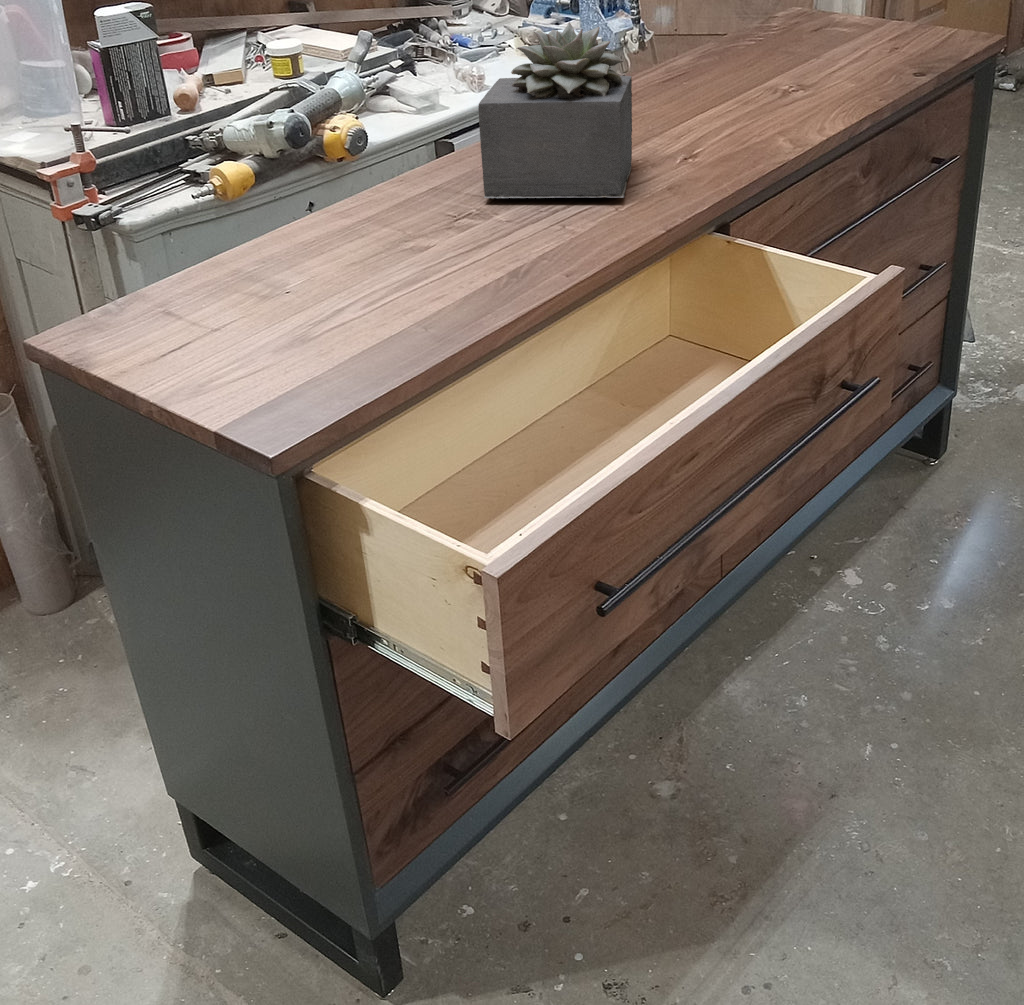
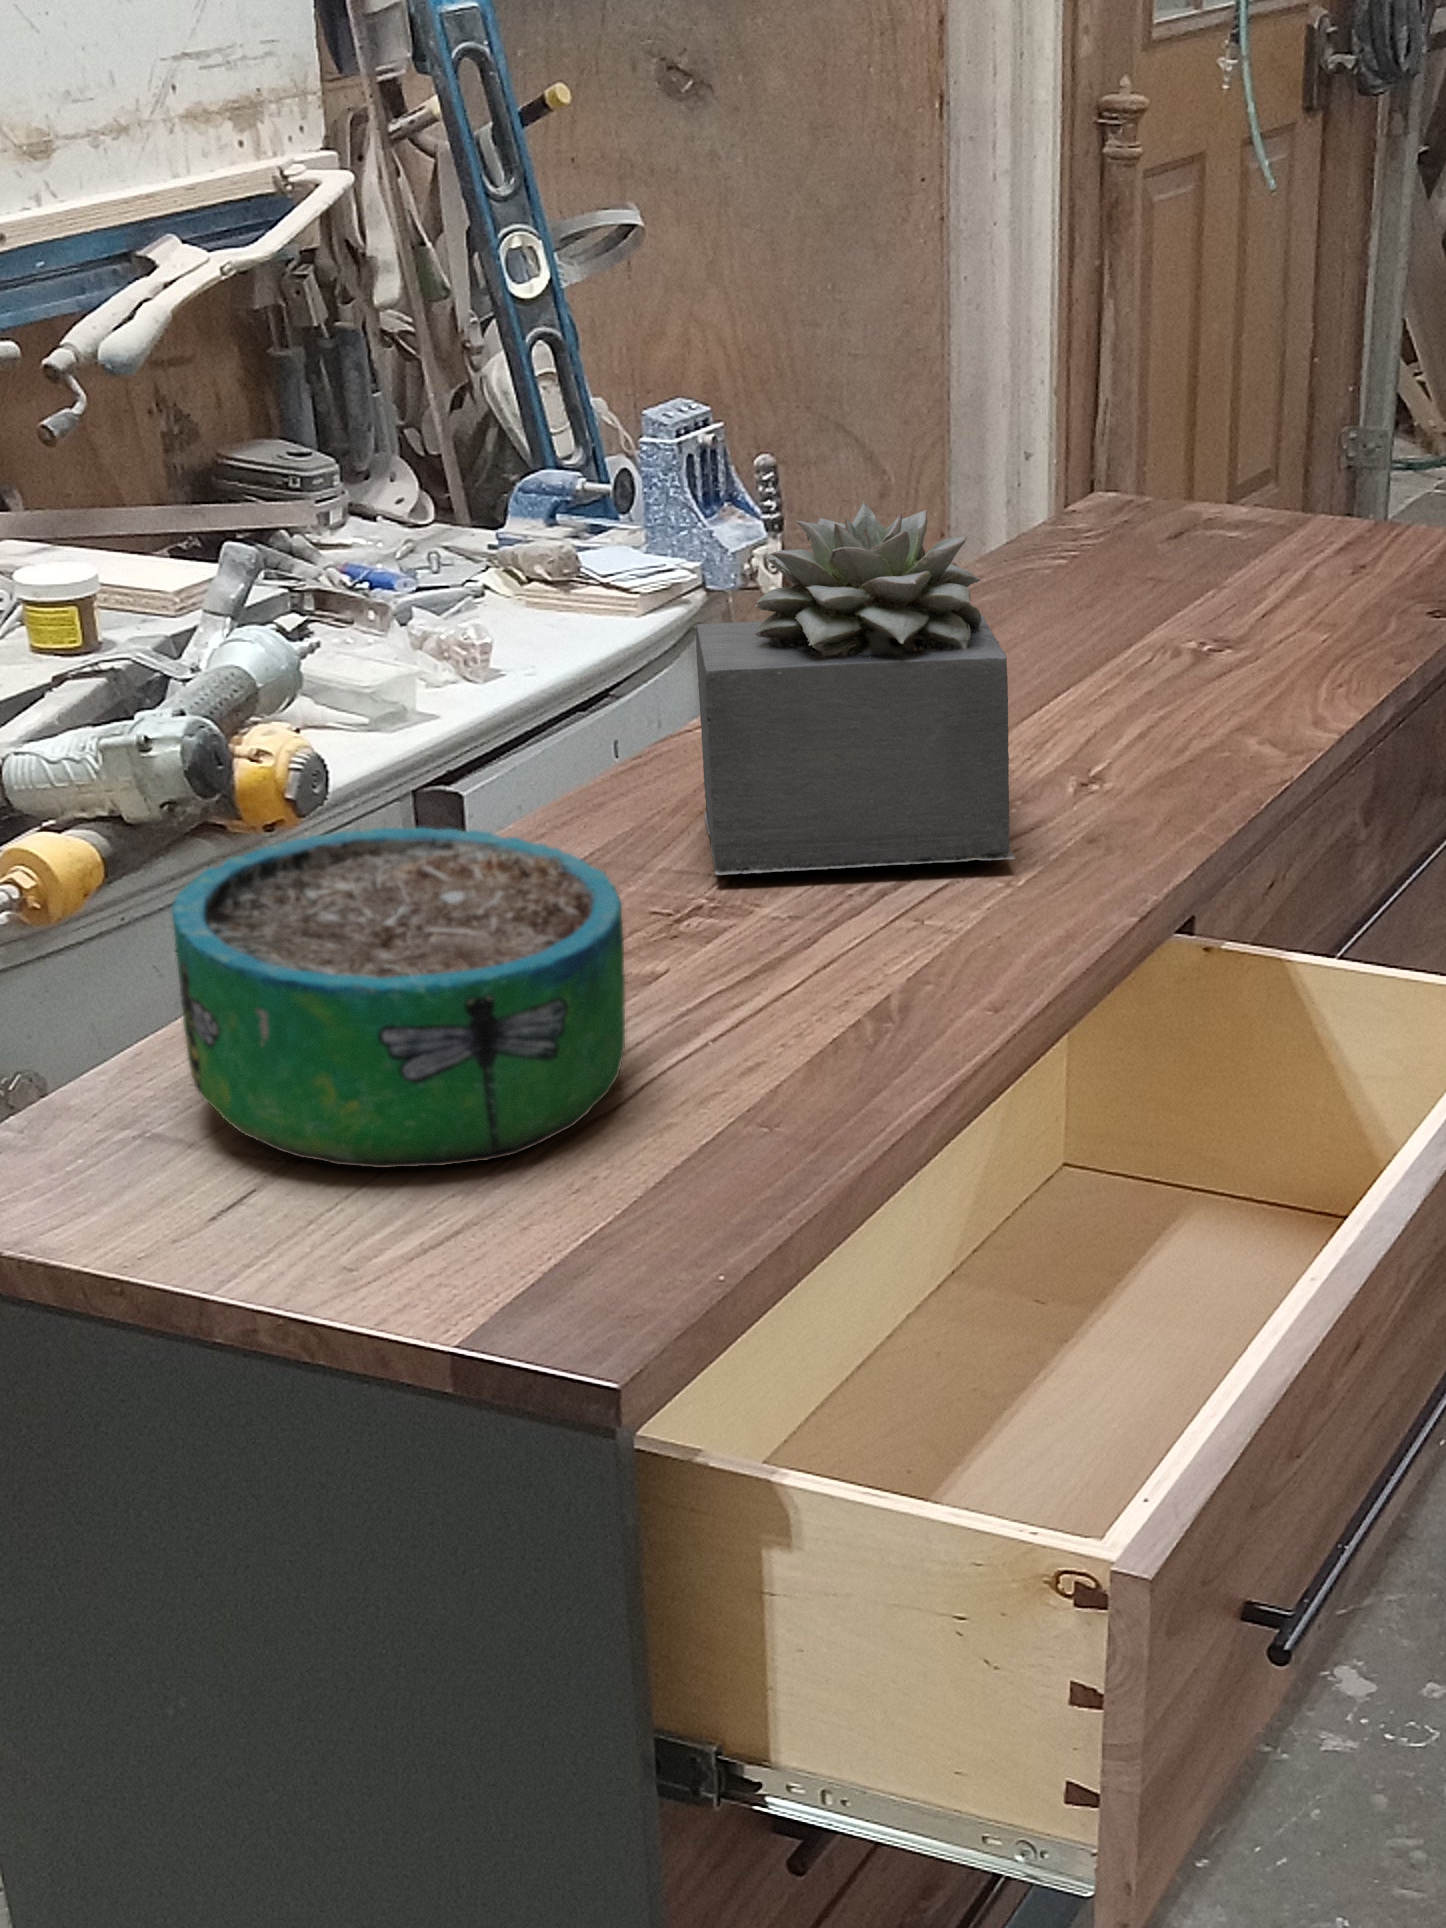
decorative bowl: none [163,178,374,341] -> present [172,828,625,1168]

